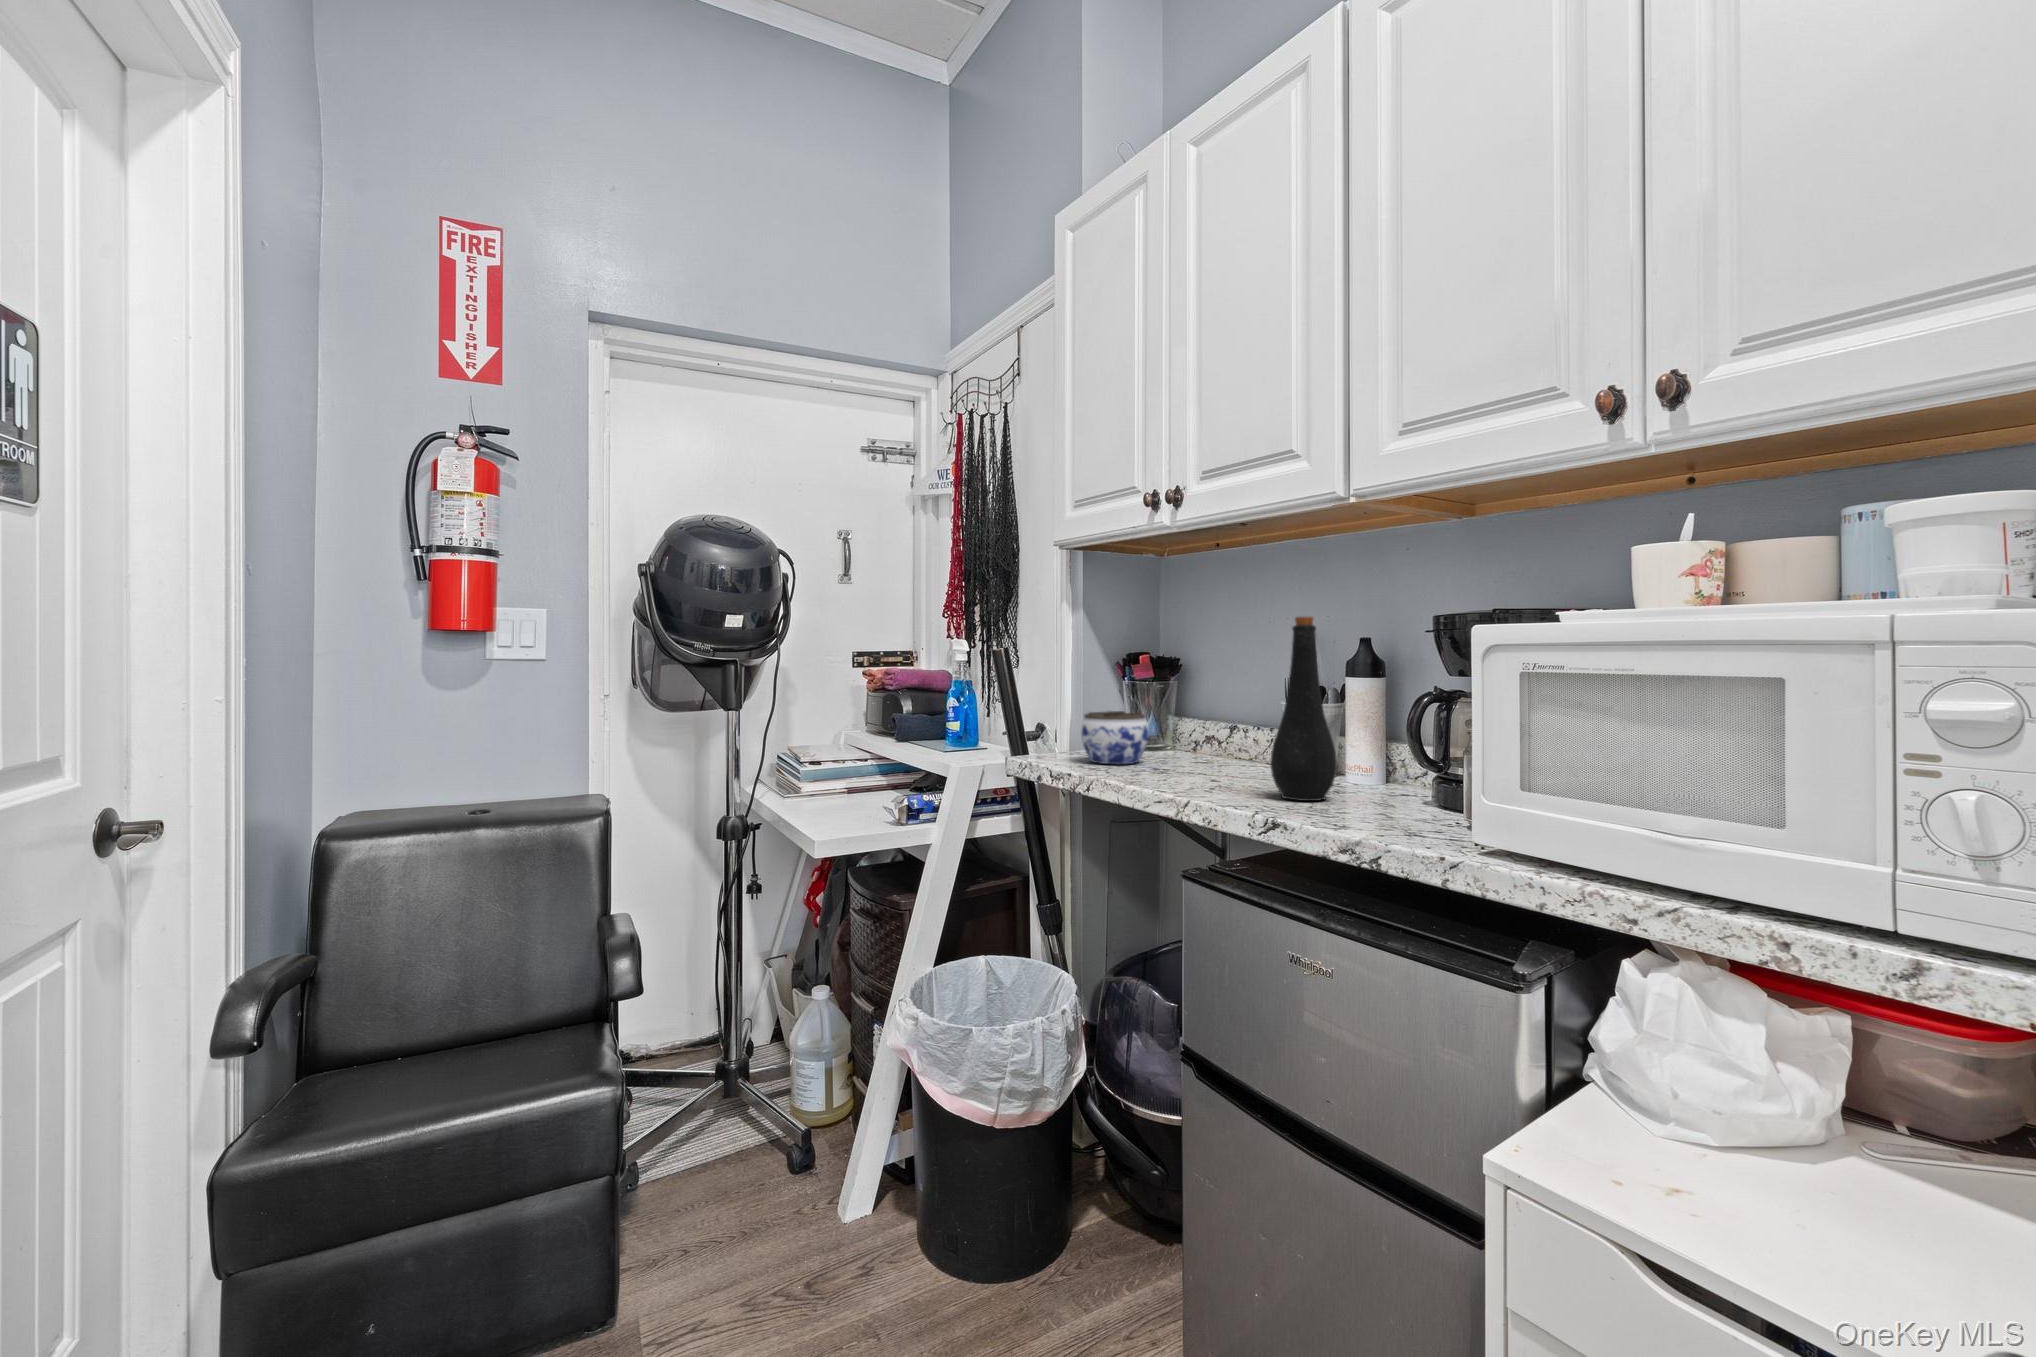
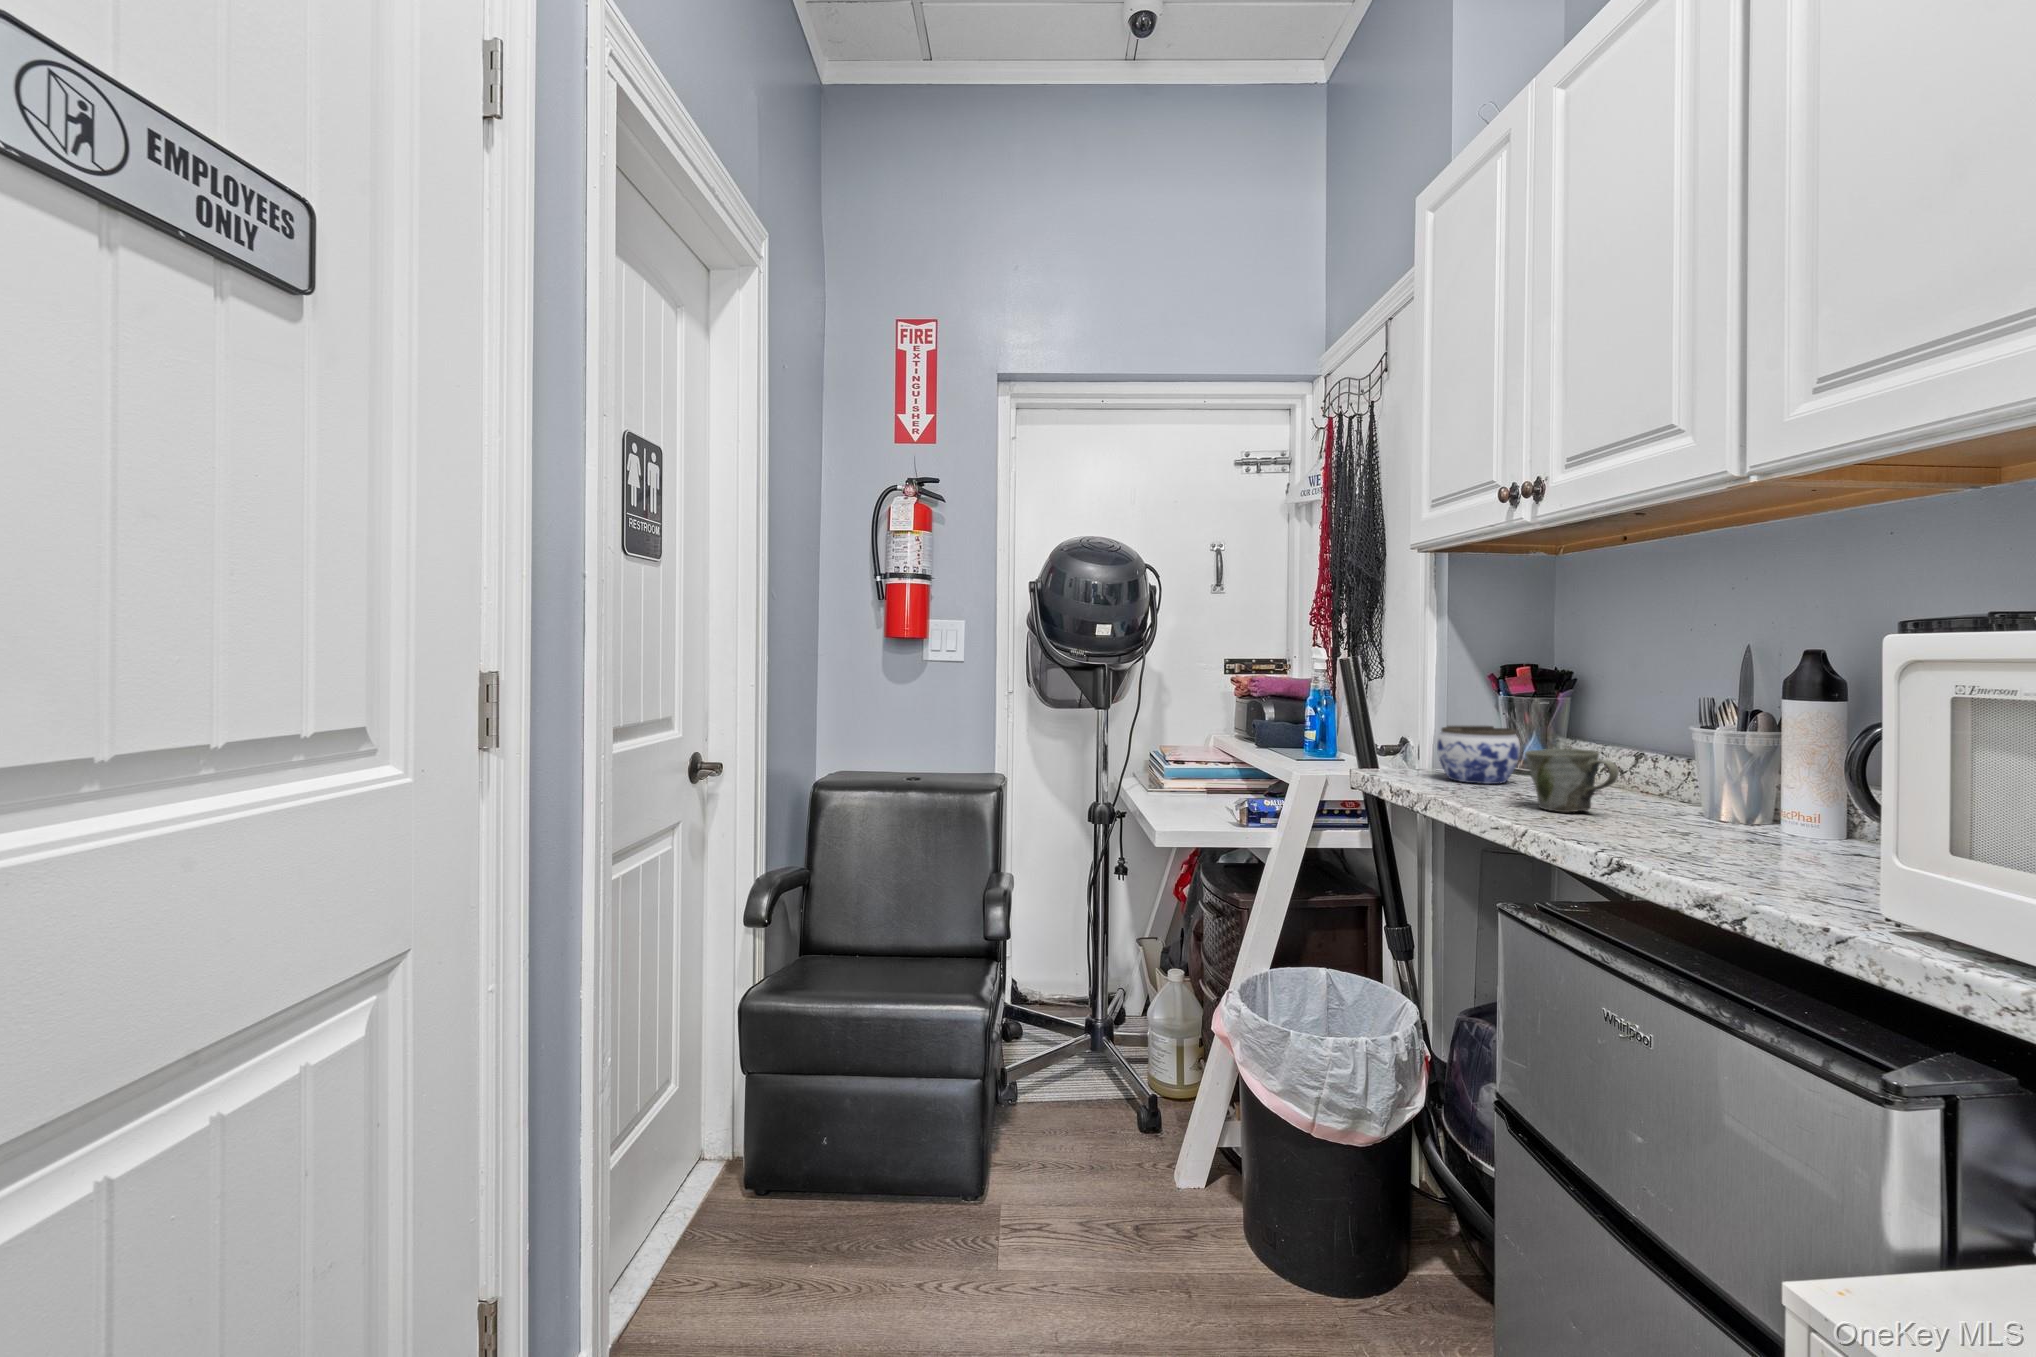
bottle: present [1271,617,1337,801] -> none [1641,623,1737,844]
mug: none [1170,728,1244,784] -> present [1525,749,1619,812]

